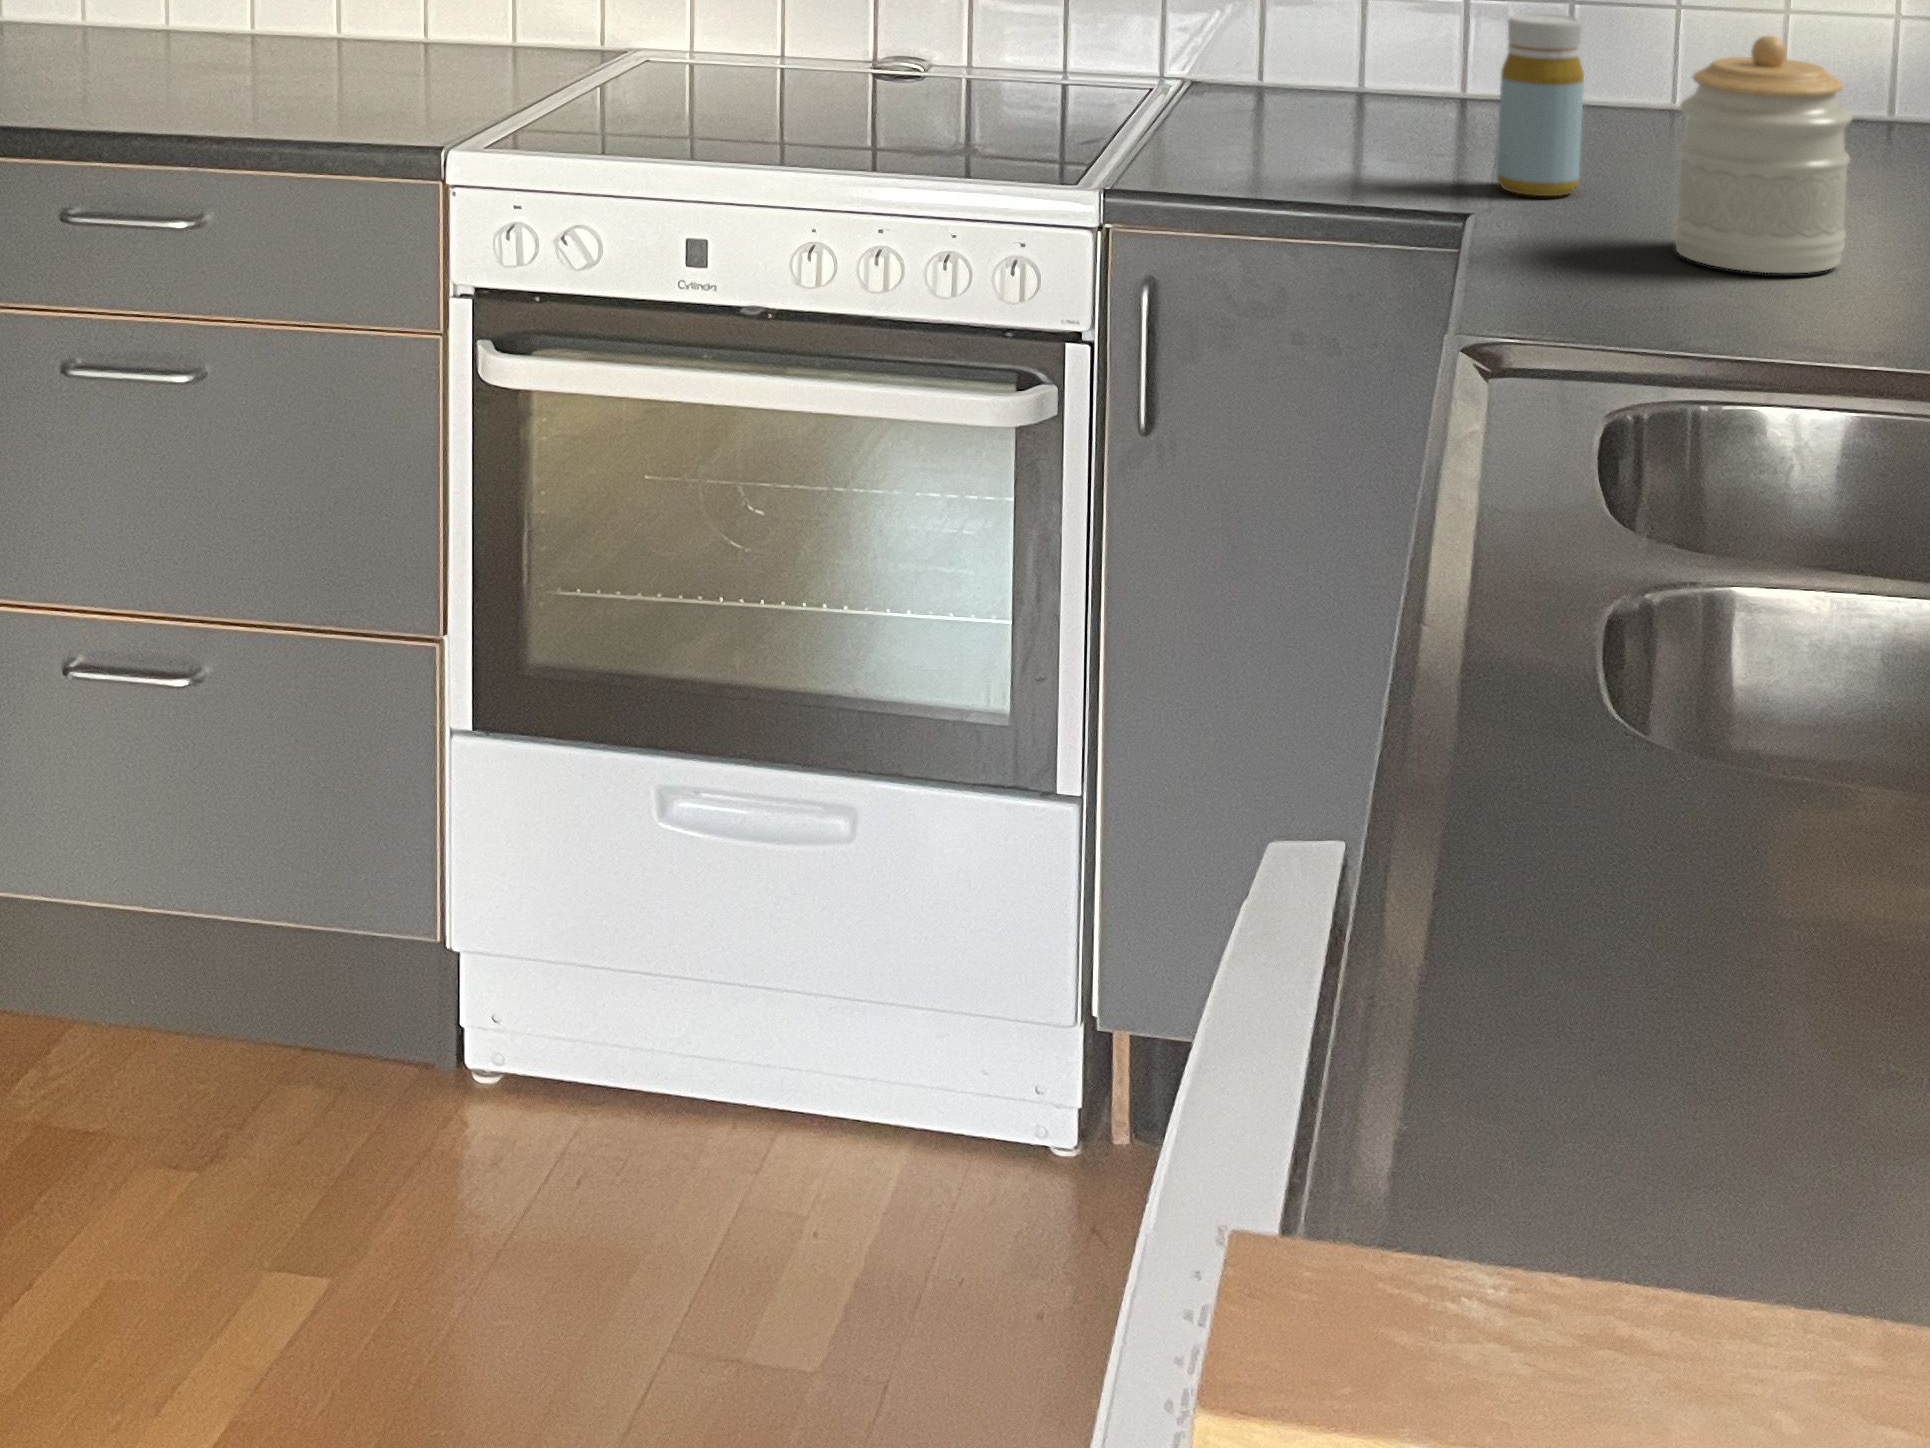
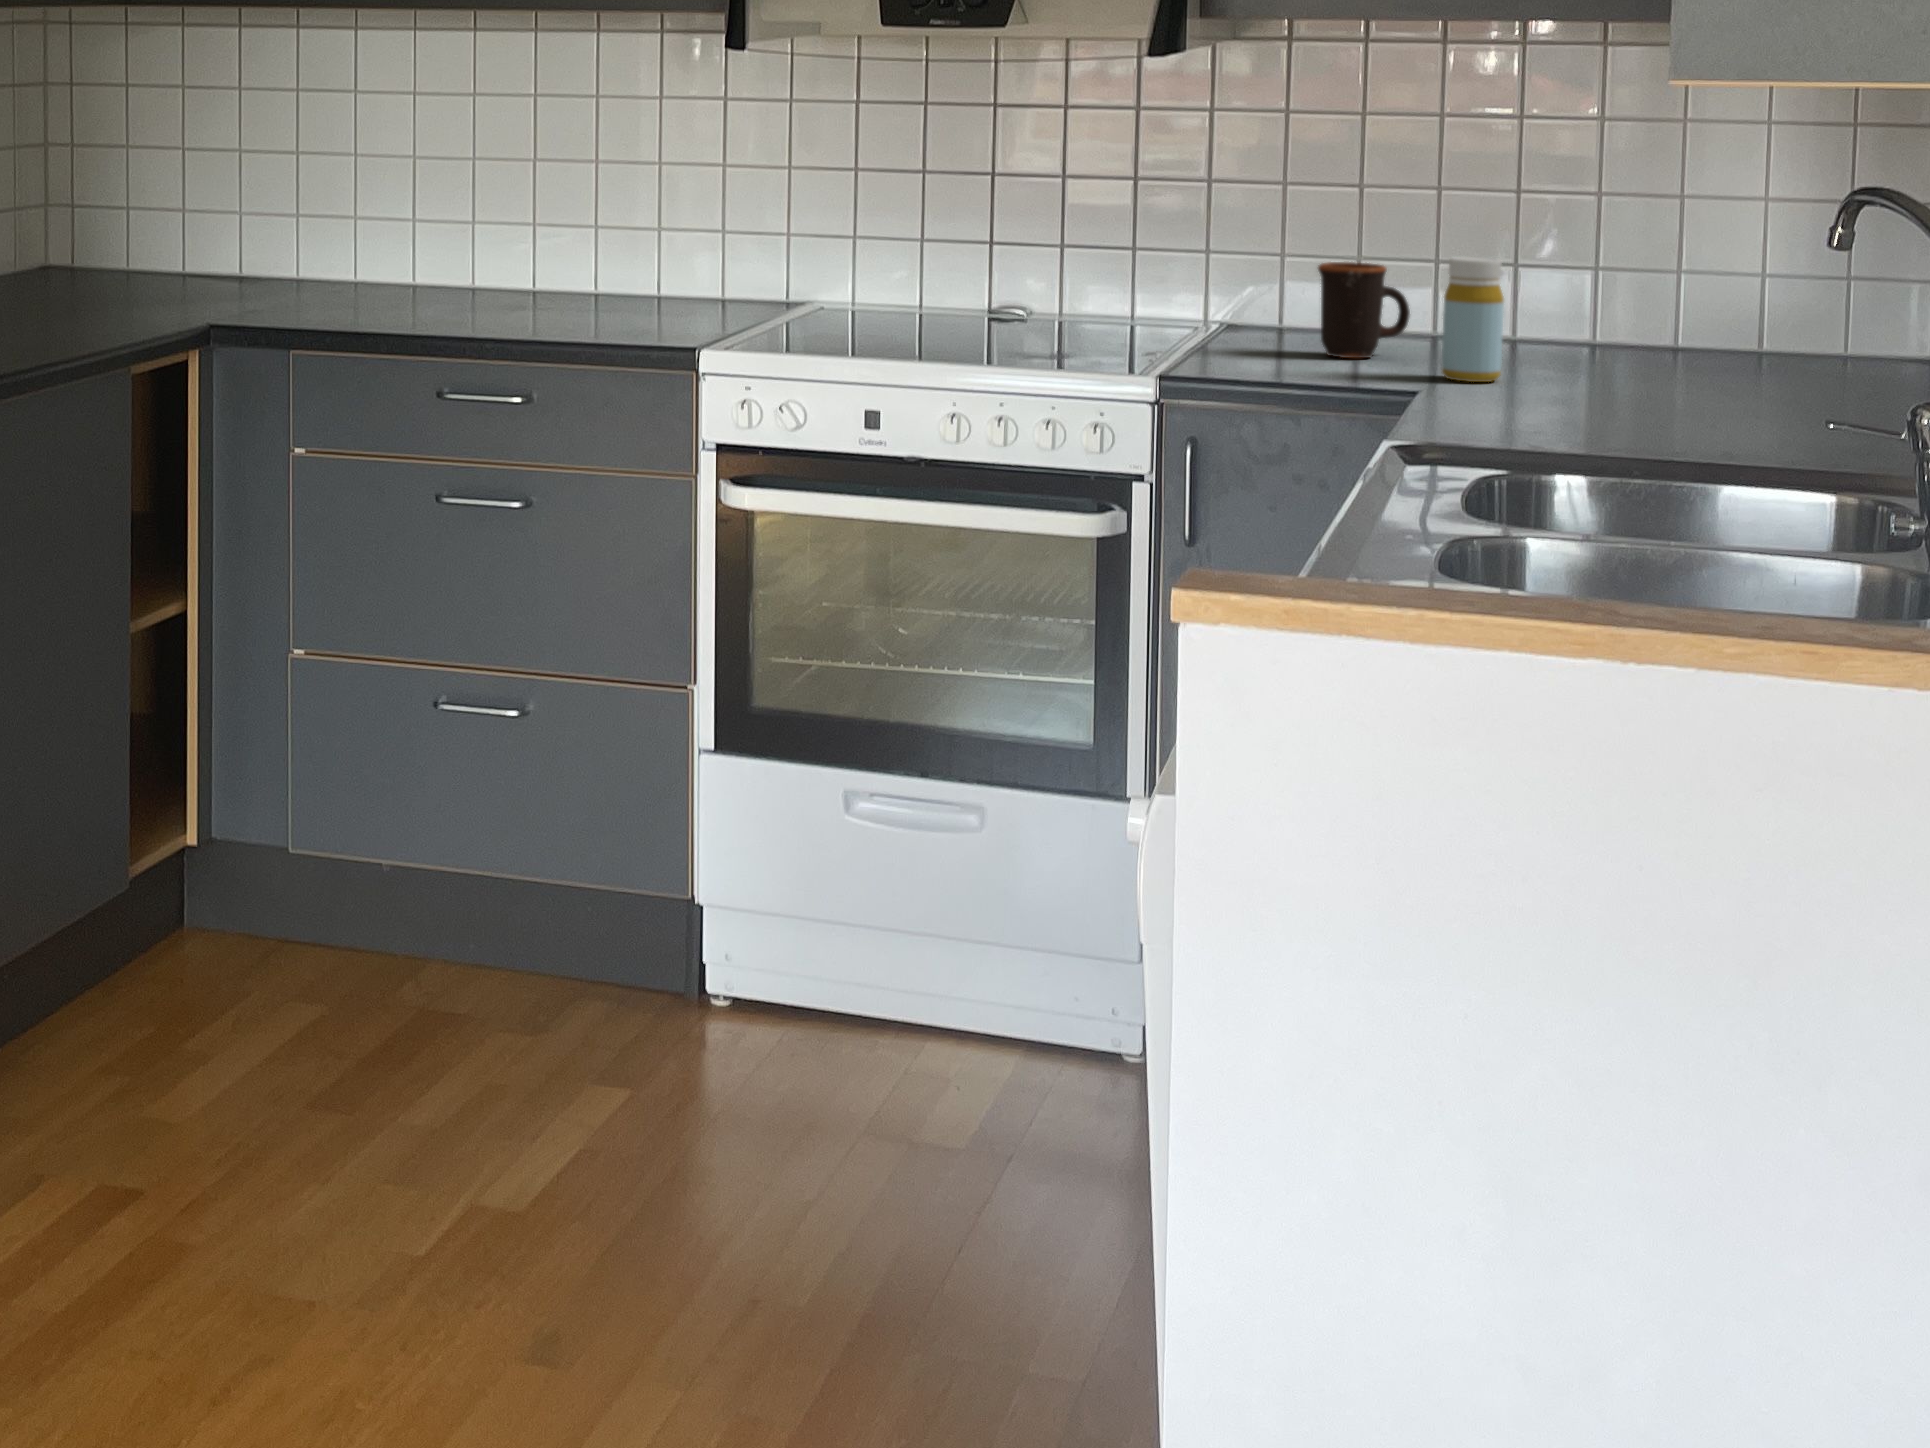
mug: none [1320,11,1445,149] -> present [1318,262,1410,358]
jar: present [1673,36,1853,273] -> none [1558,259,1682,418]

